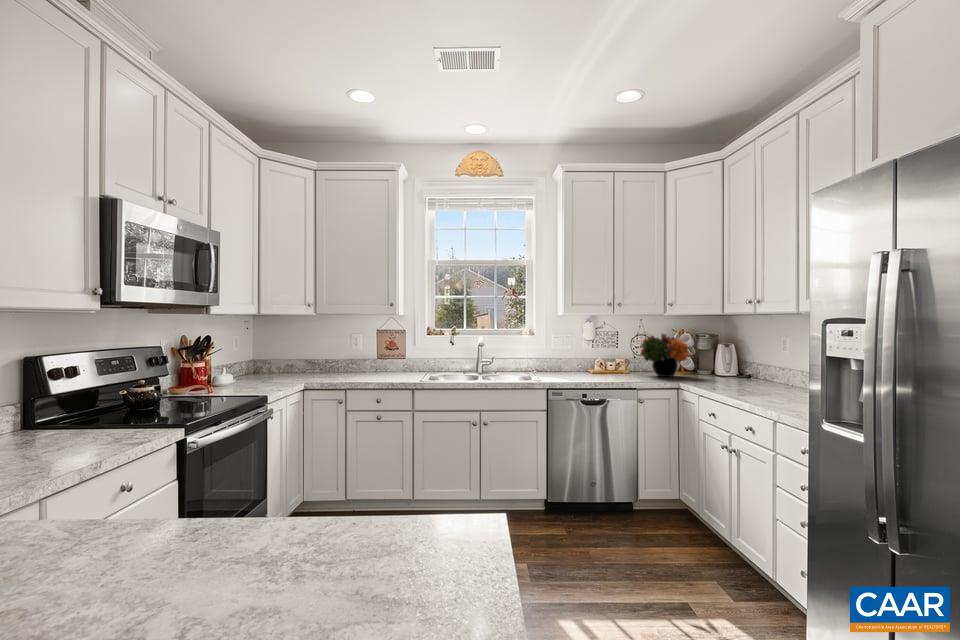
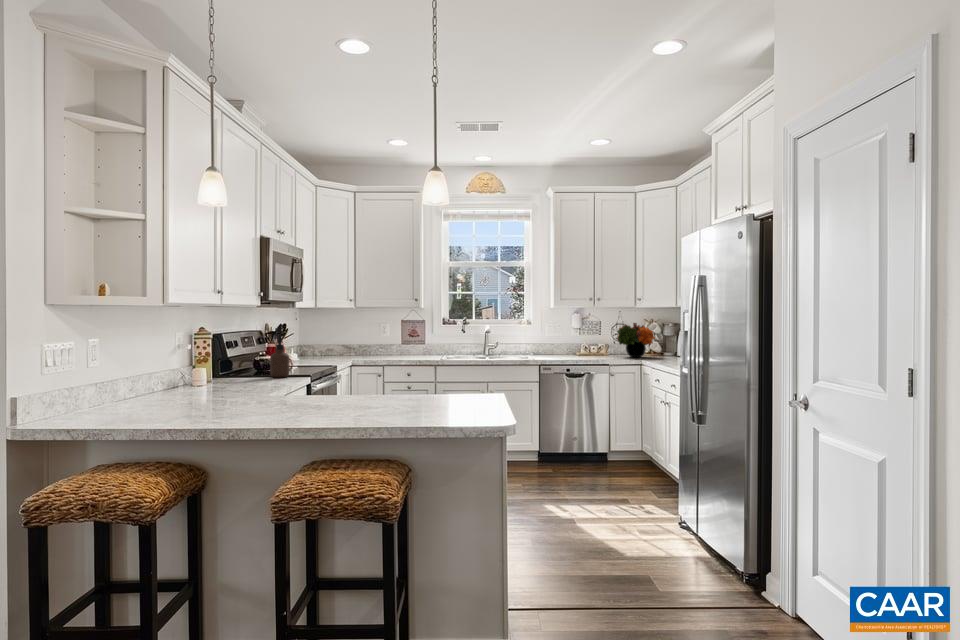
soap dispenser: none [101,362,139,435] -> present [270,336,289,378]

